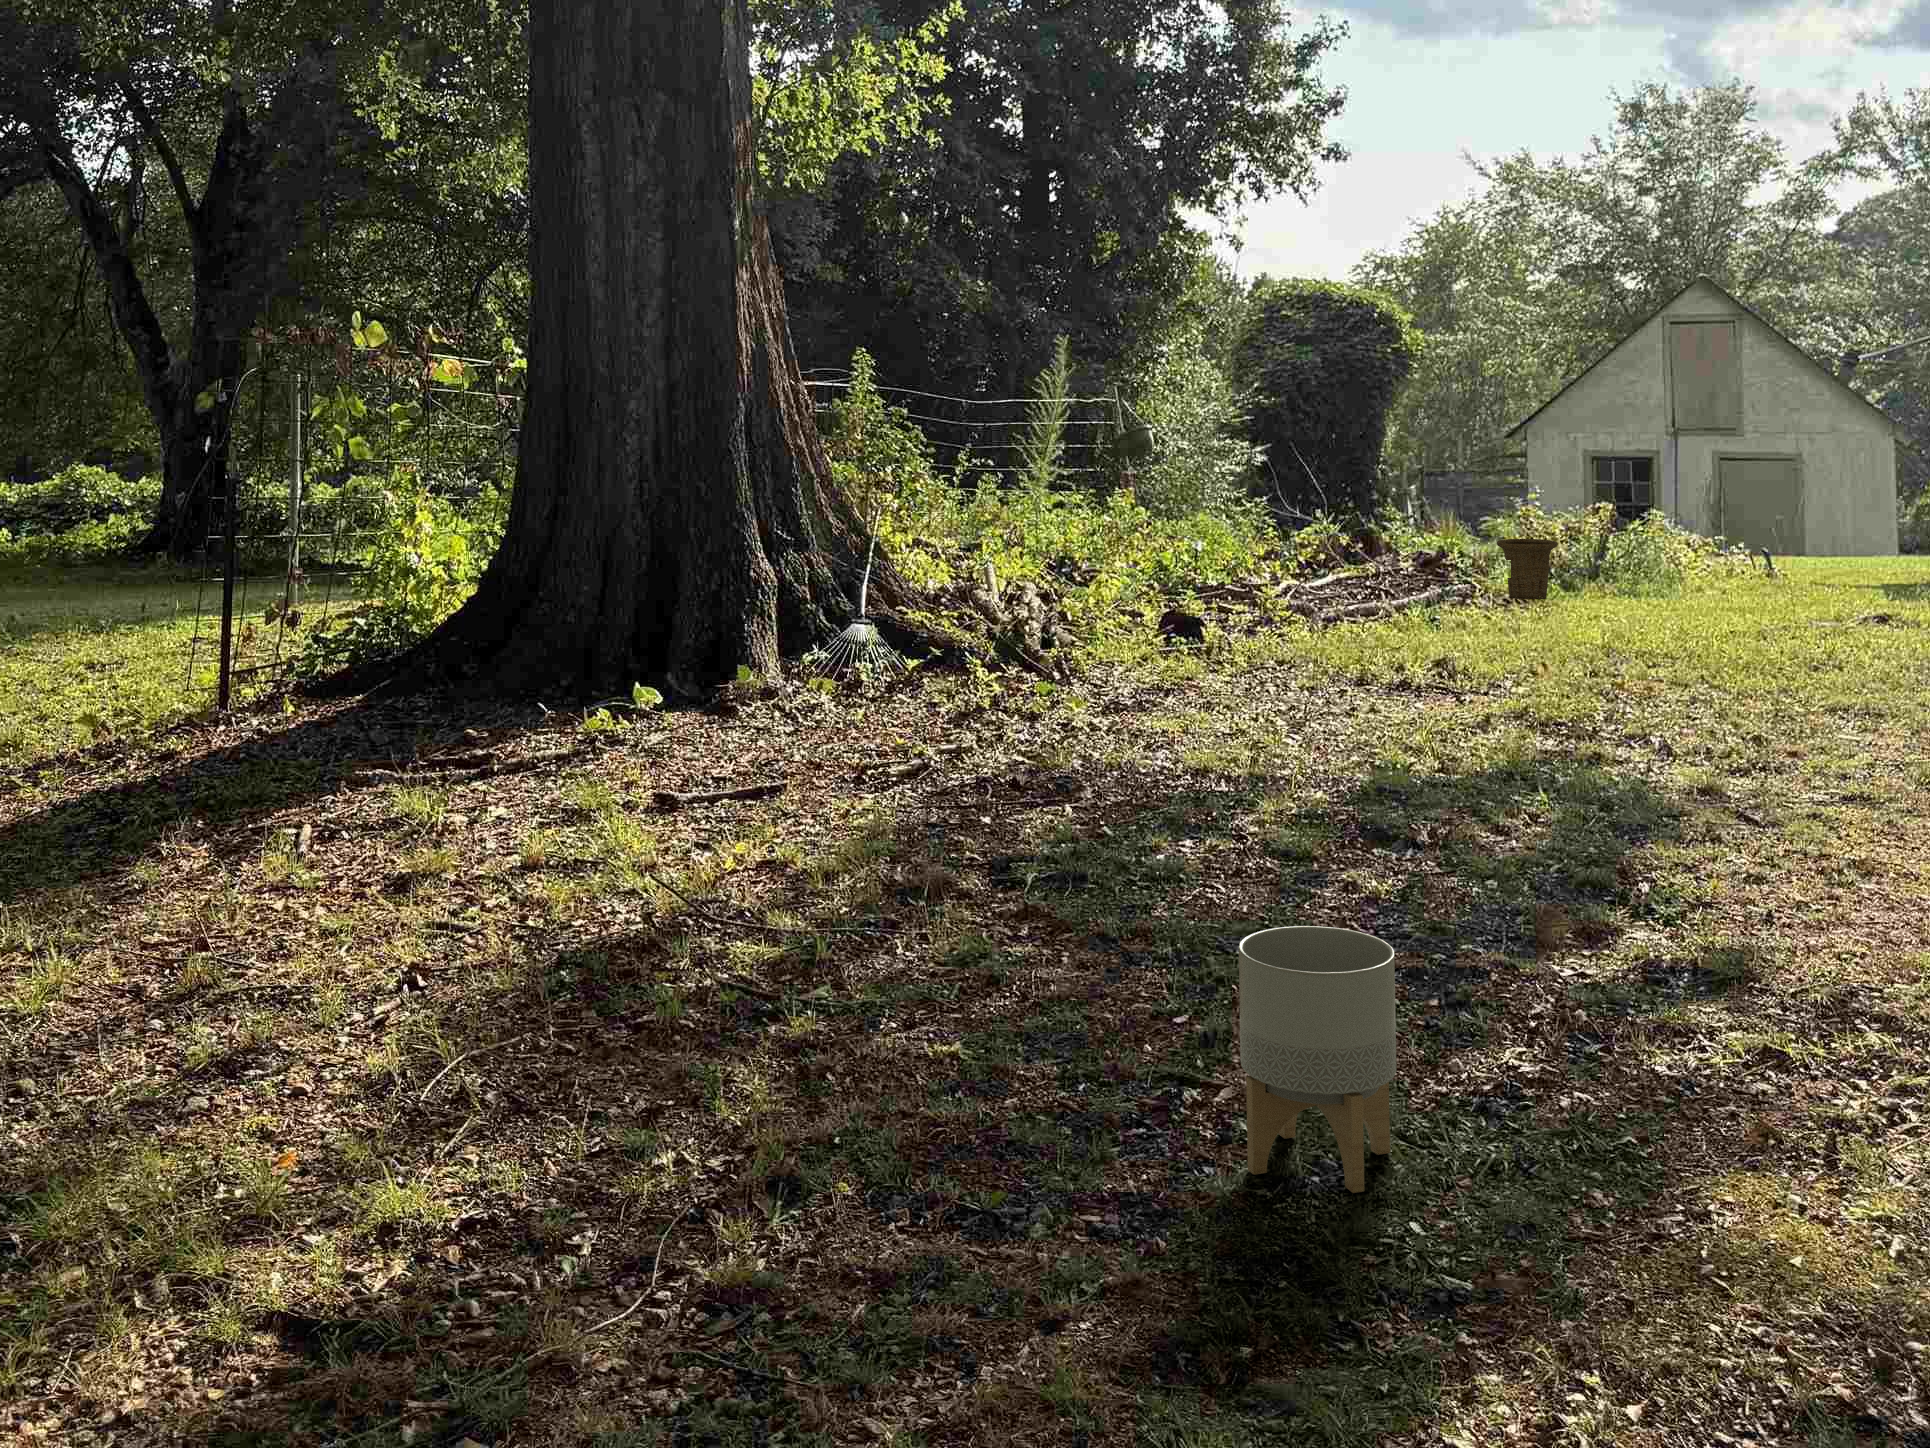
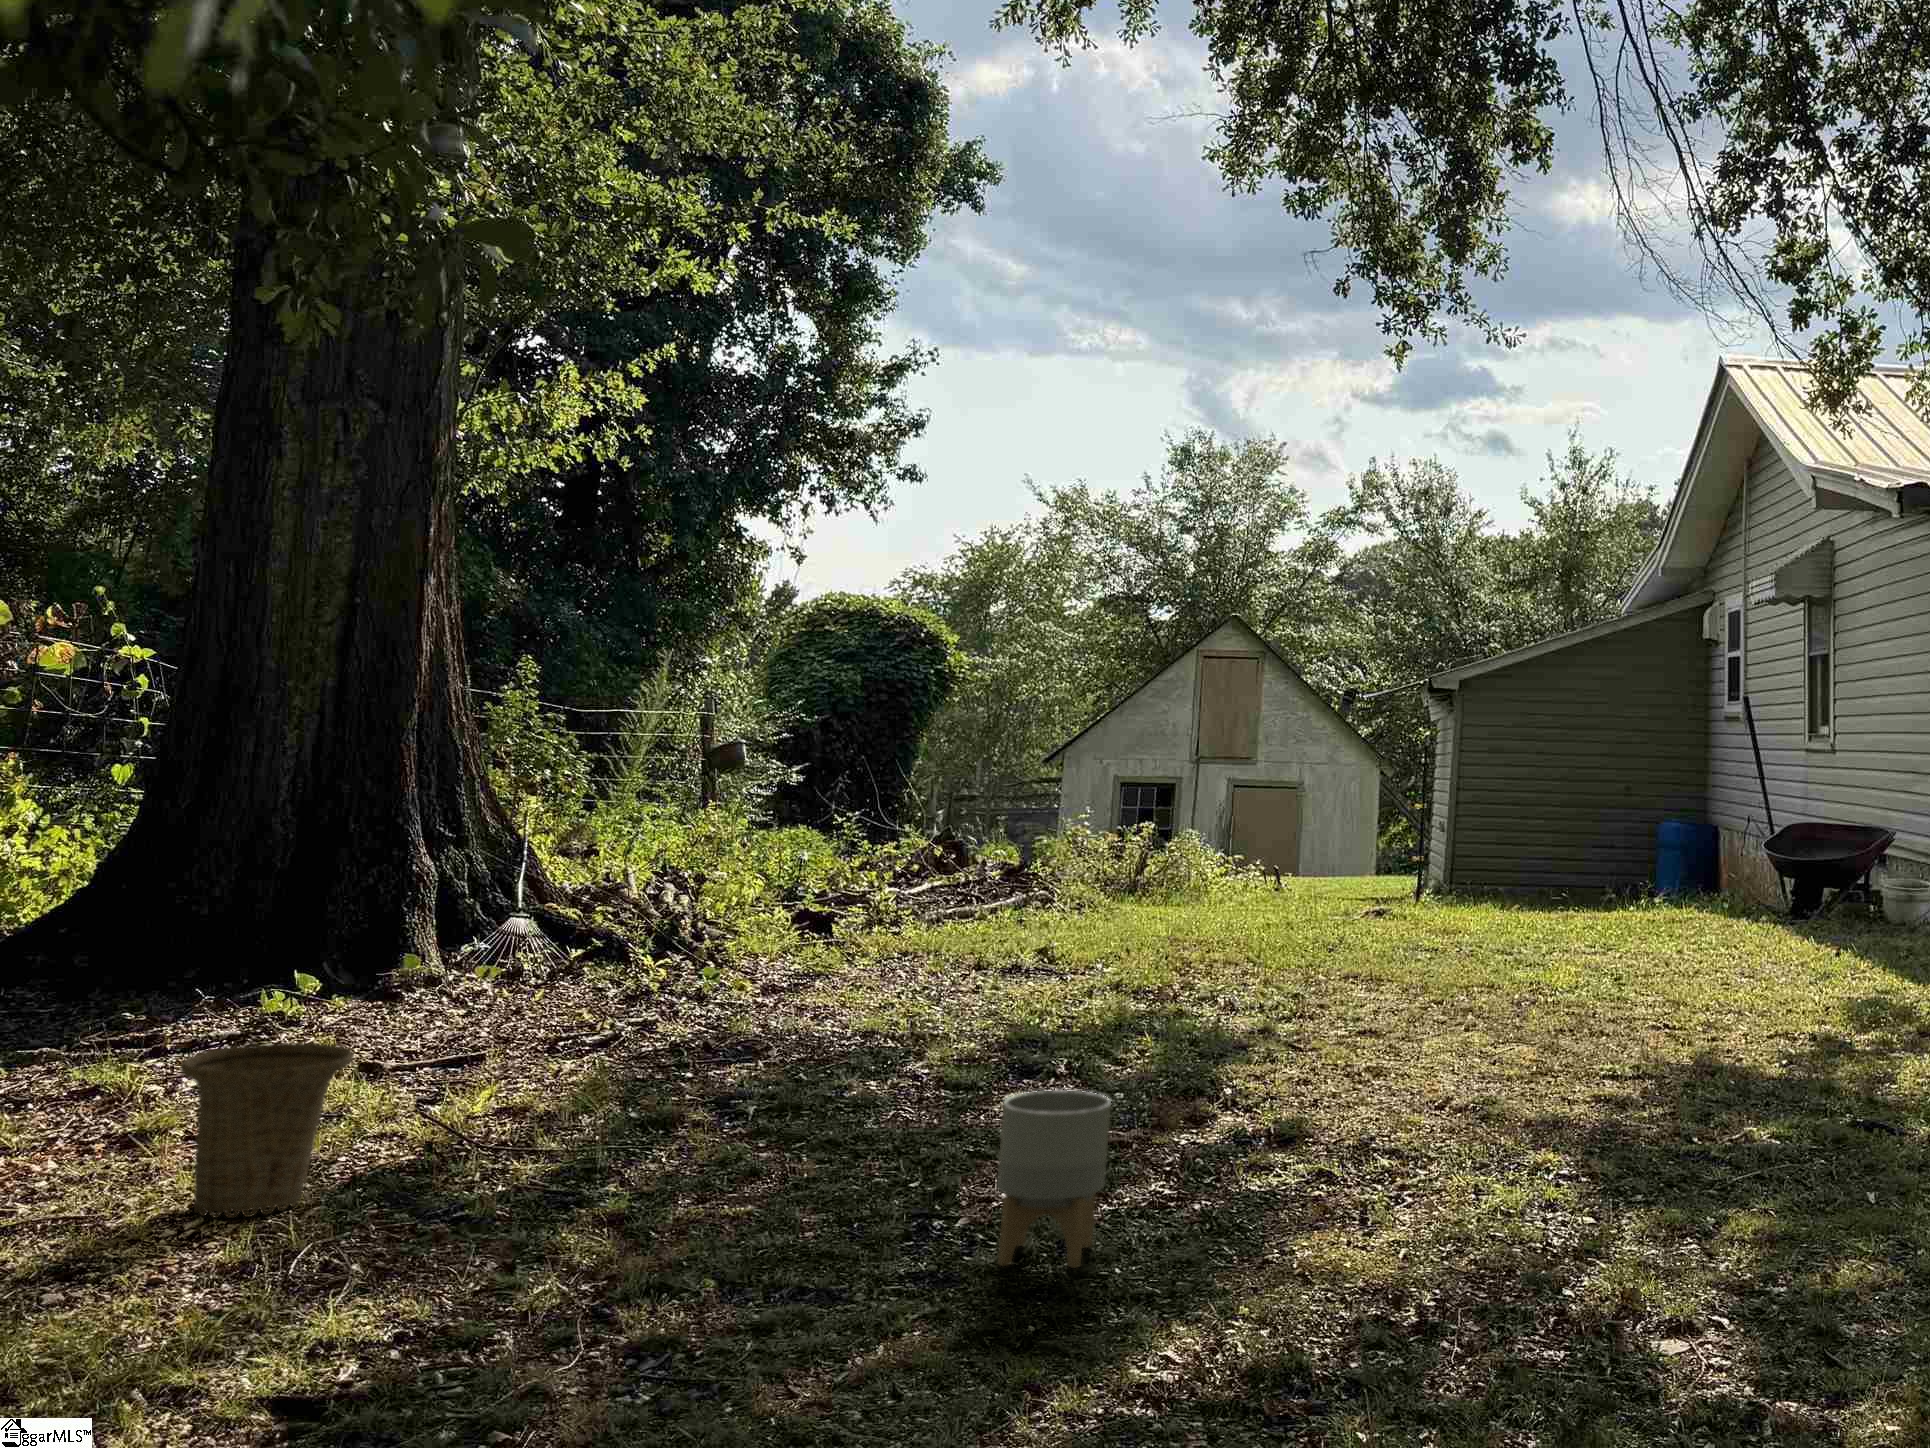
basket: present [1497,539,1558,599] -> present [180,1043,354,1218]

